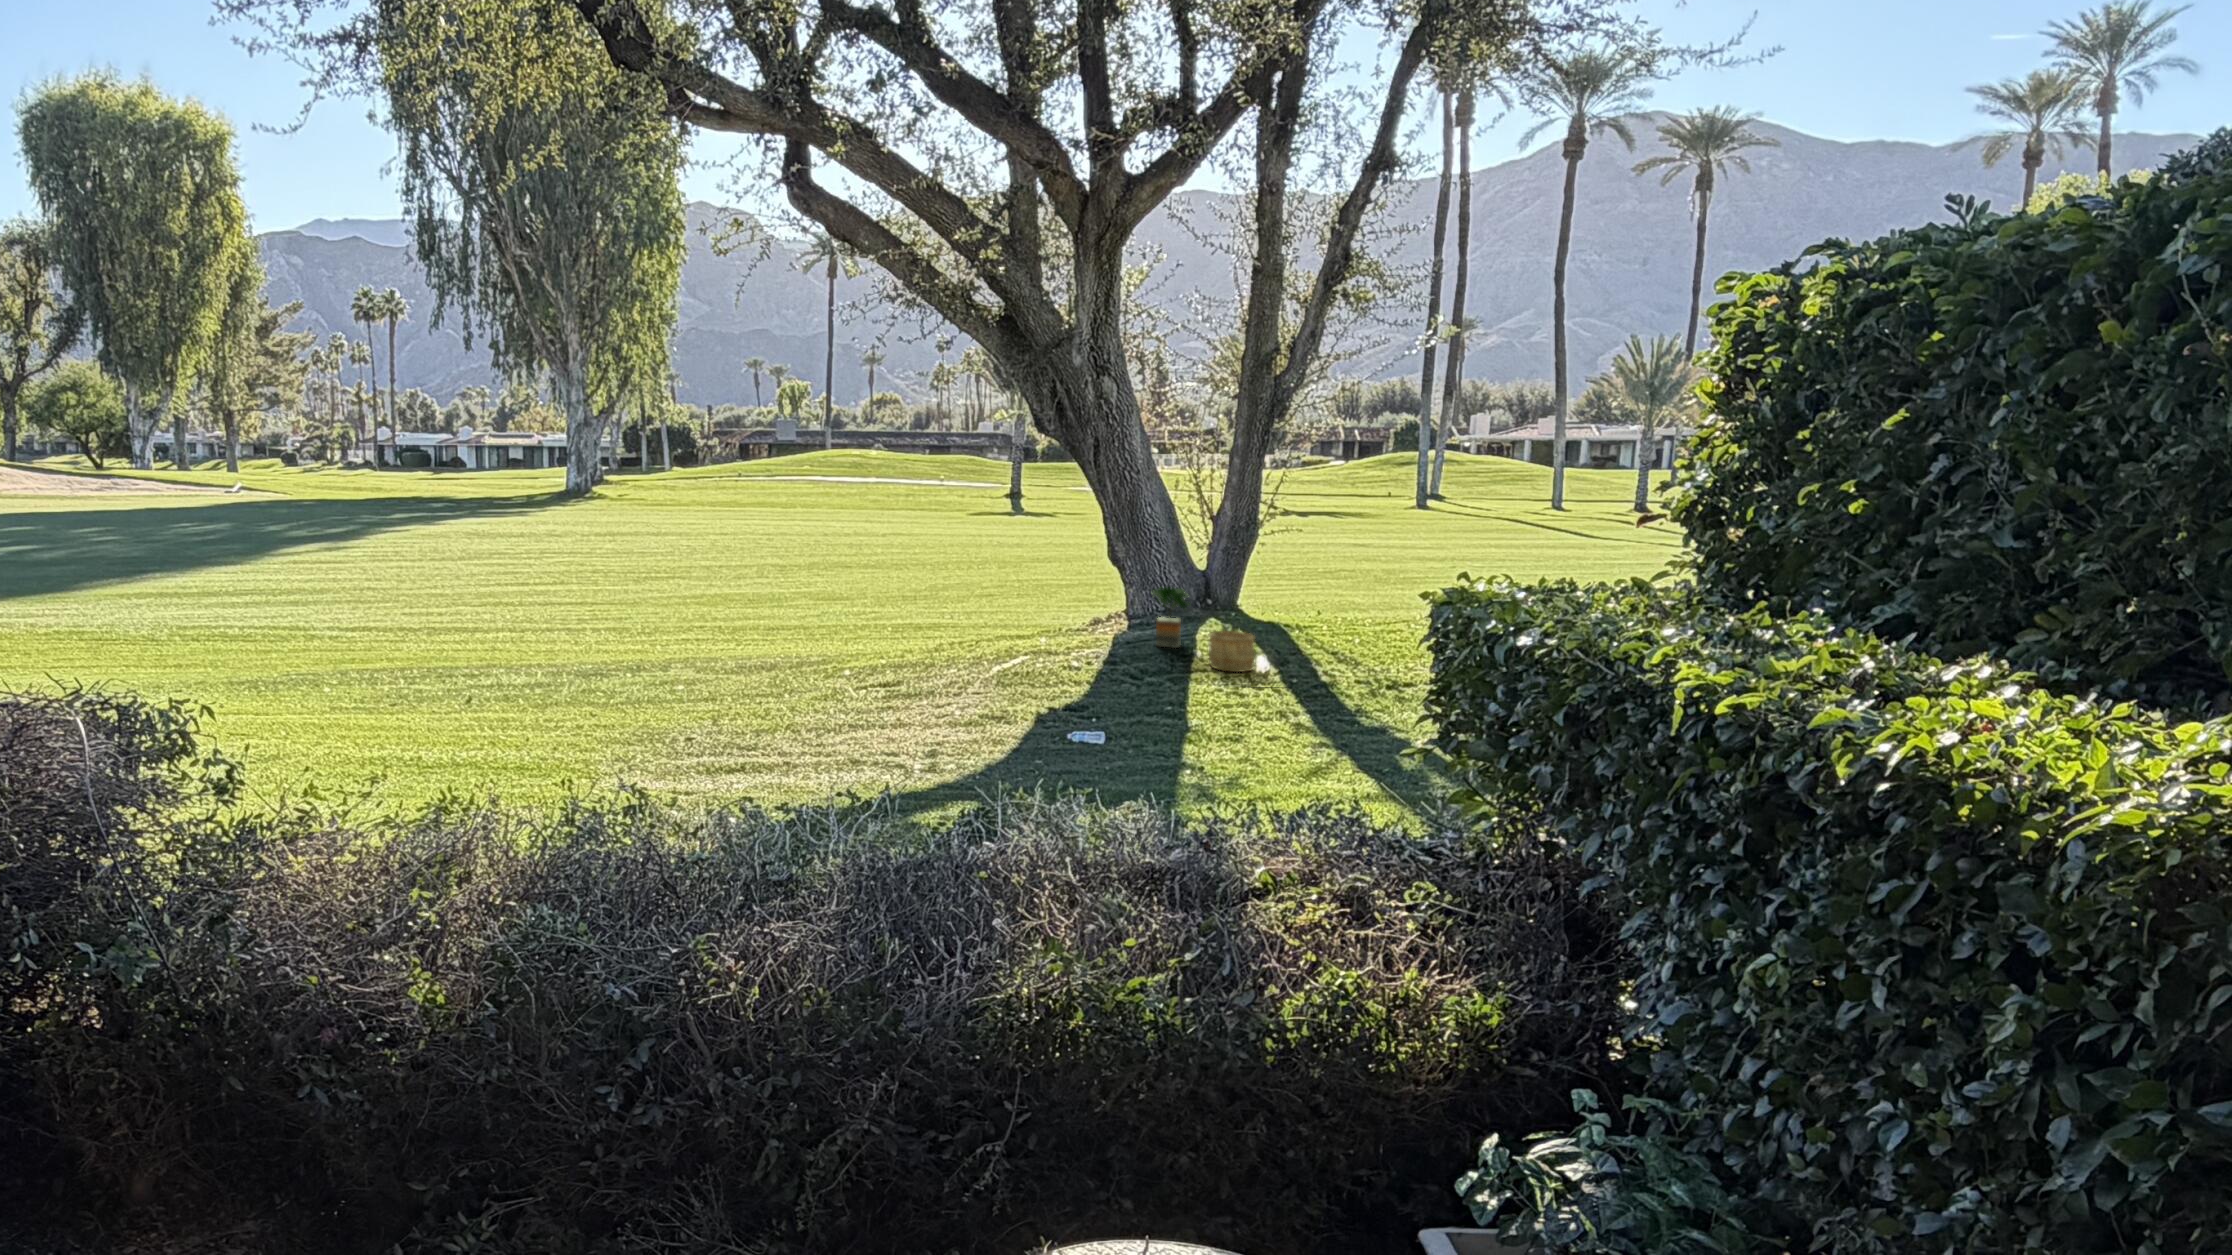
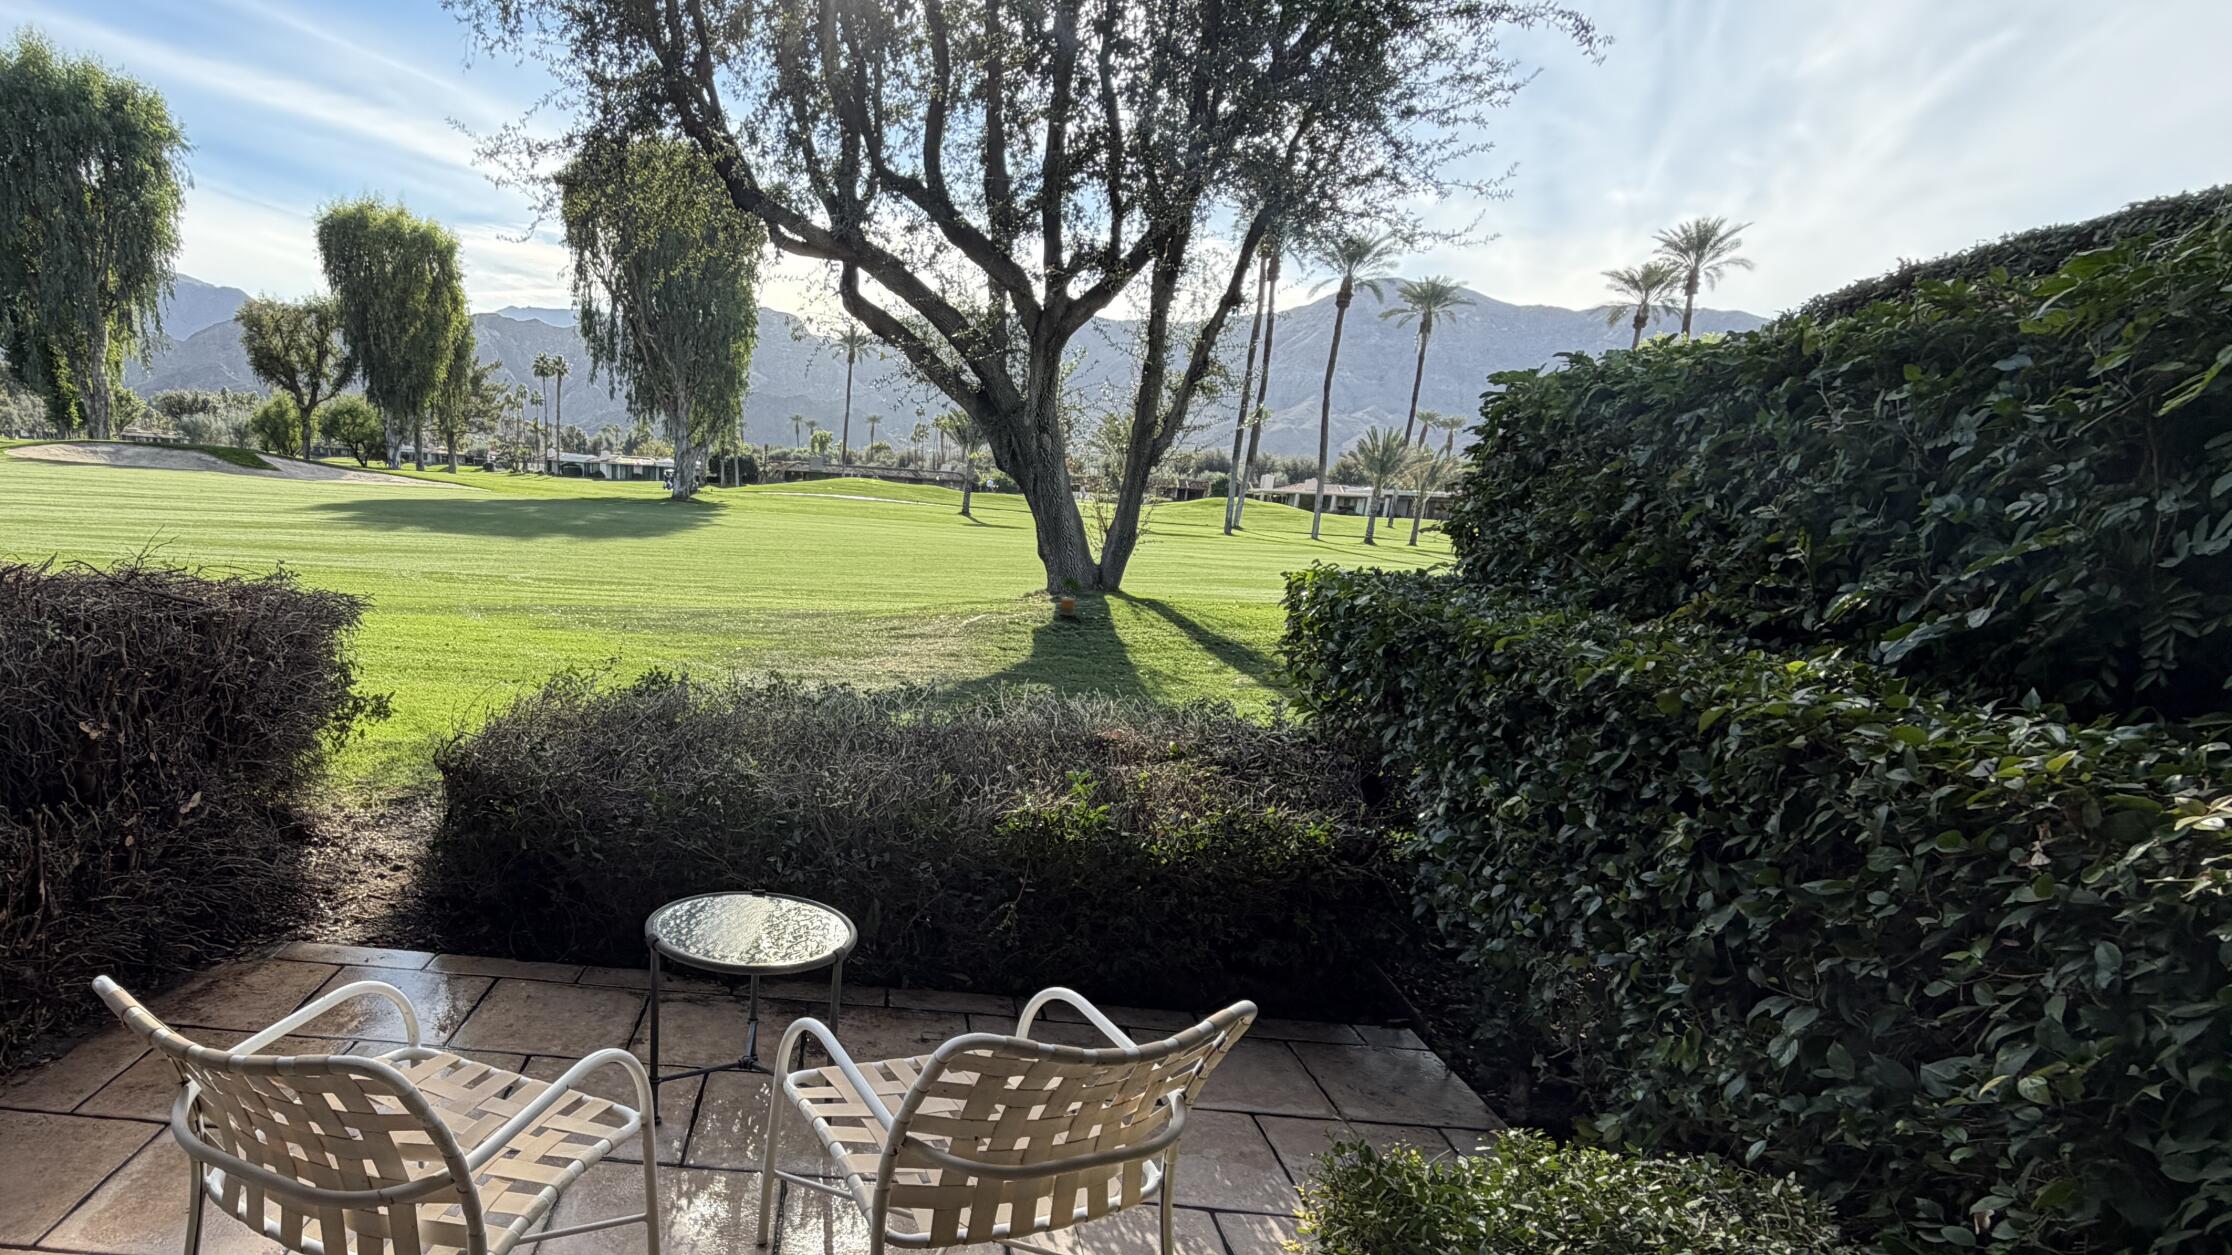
wooden bucket: present [1209,631,1255,672] -> none [1089,603,1118,627]

